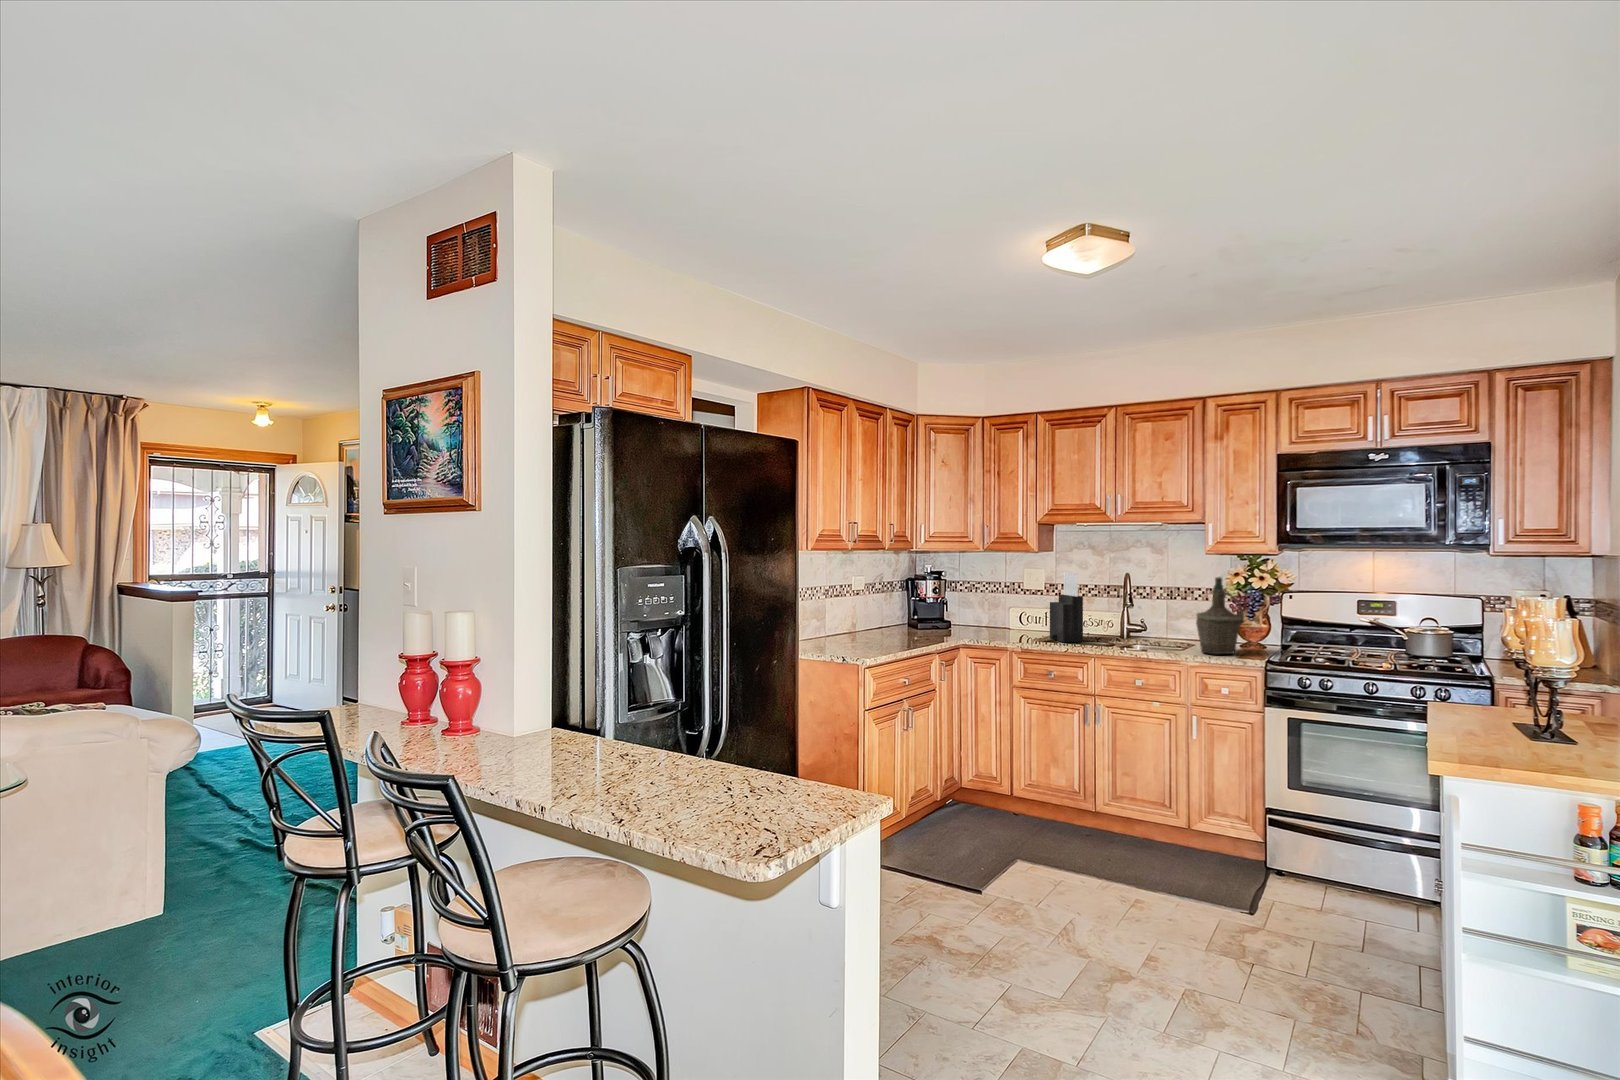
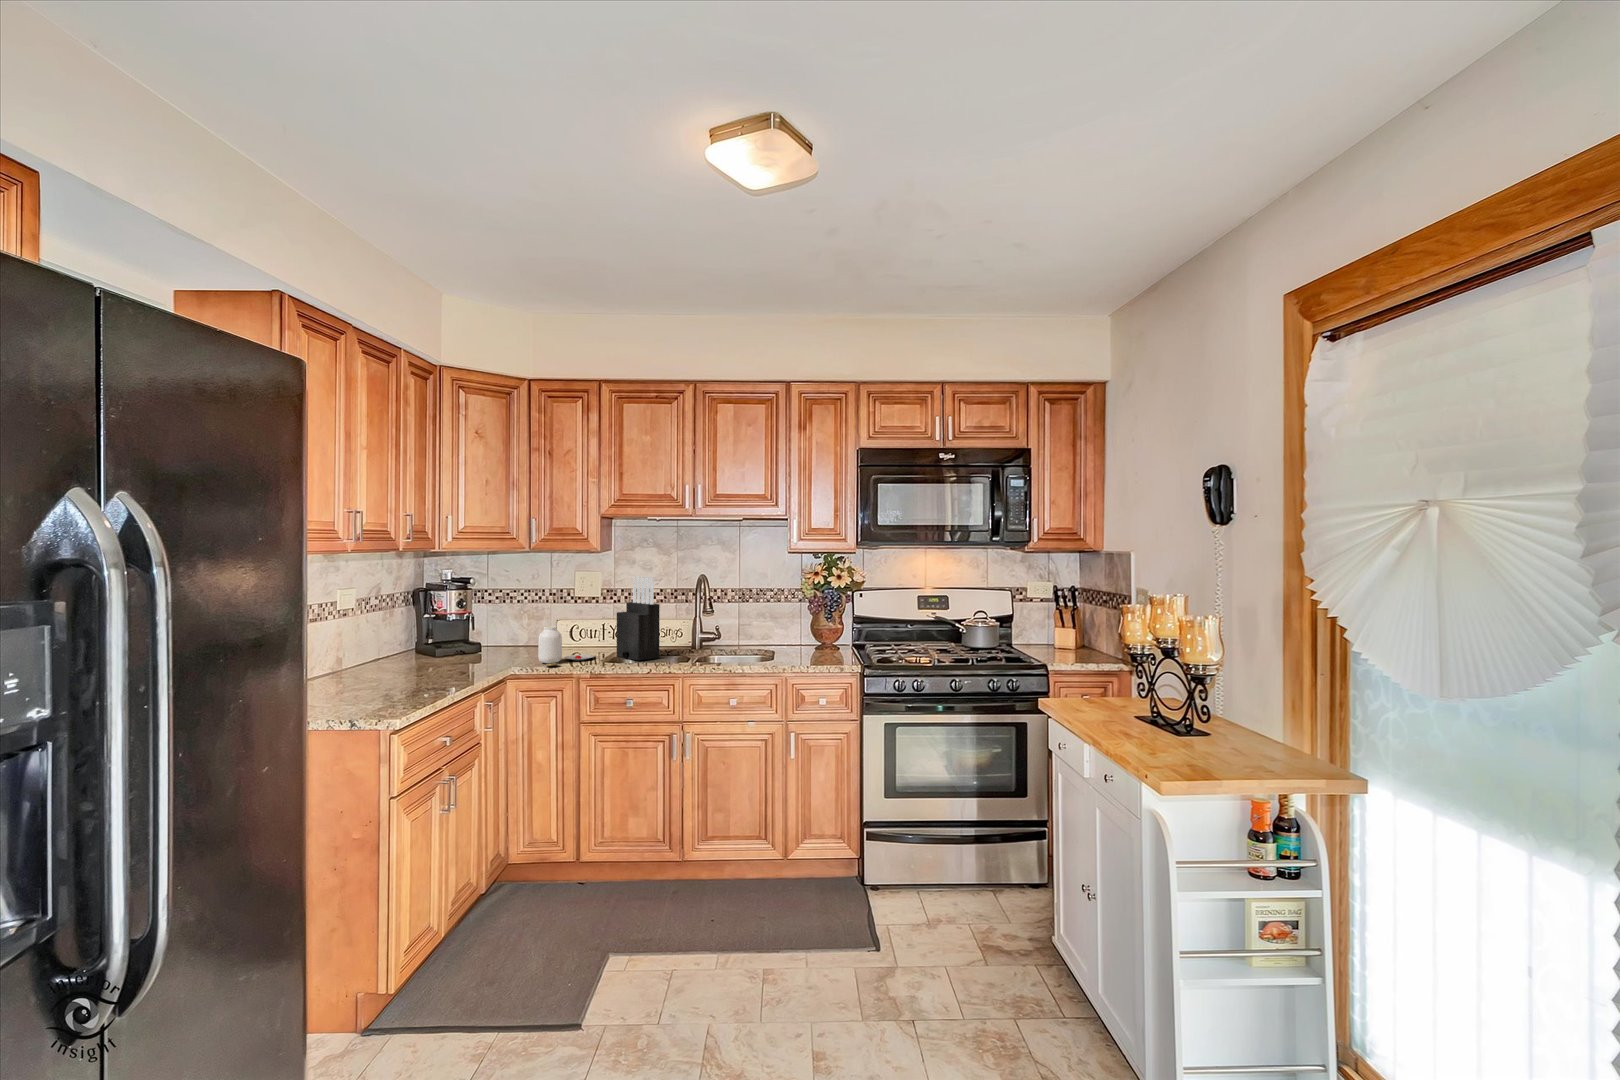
bottle: present [1196,577,1244,654] -> none [788,578,834,662]
jar: none [986,610,1034,640] -> present [538,626,594,666]

